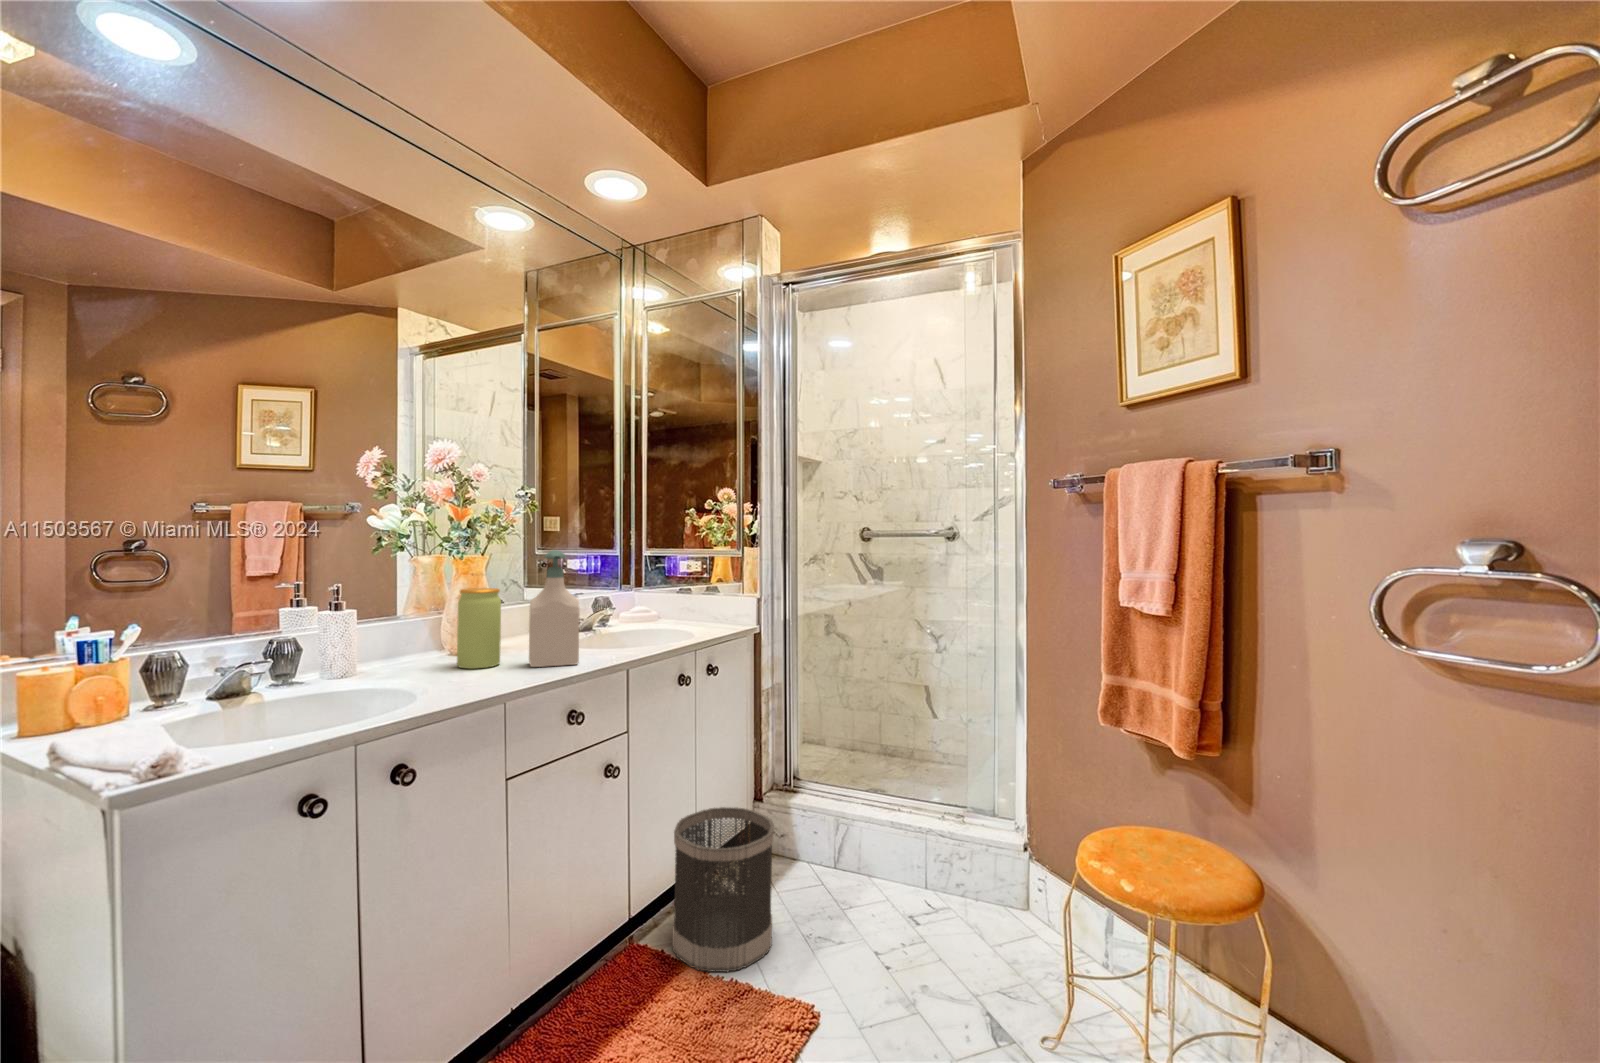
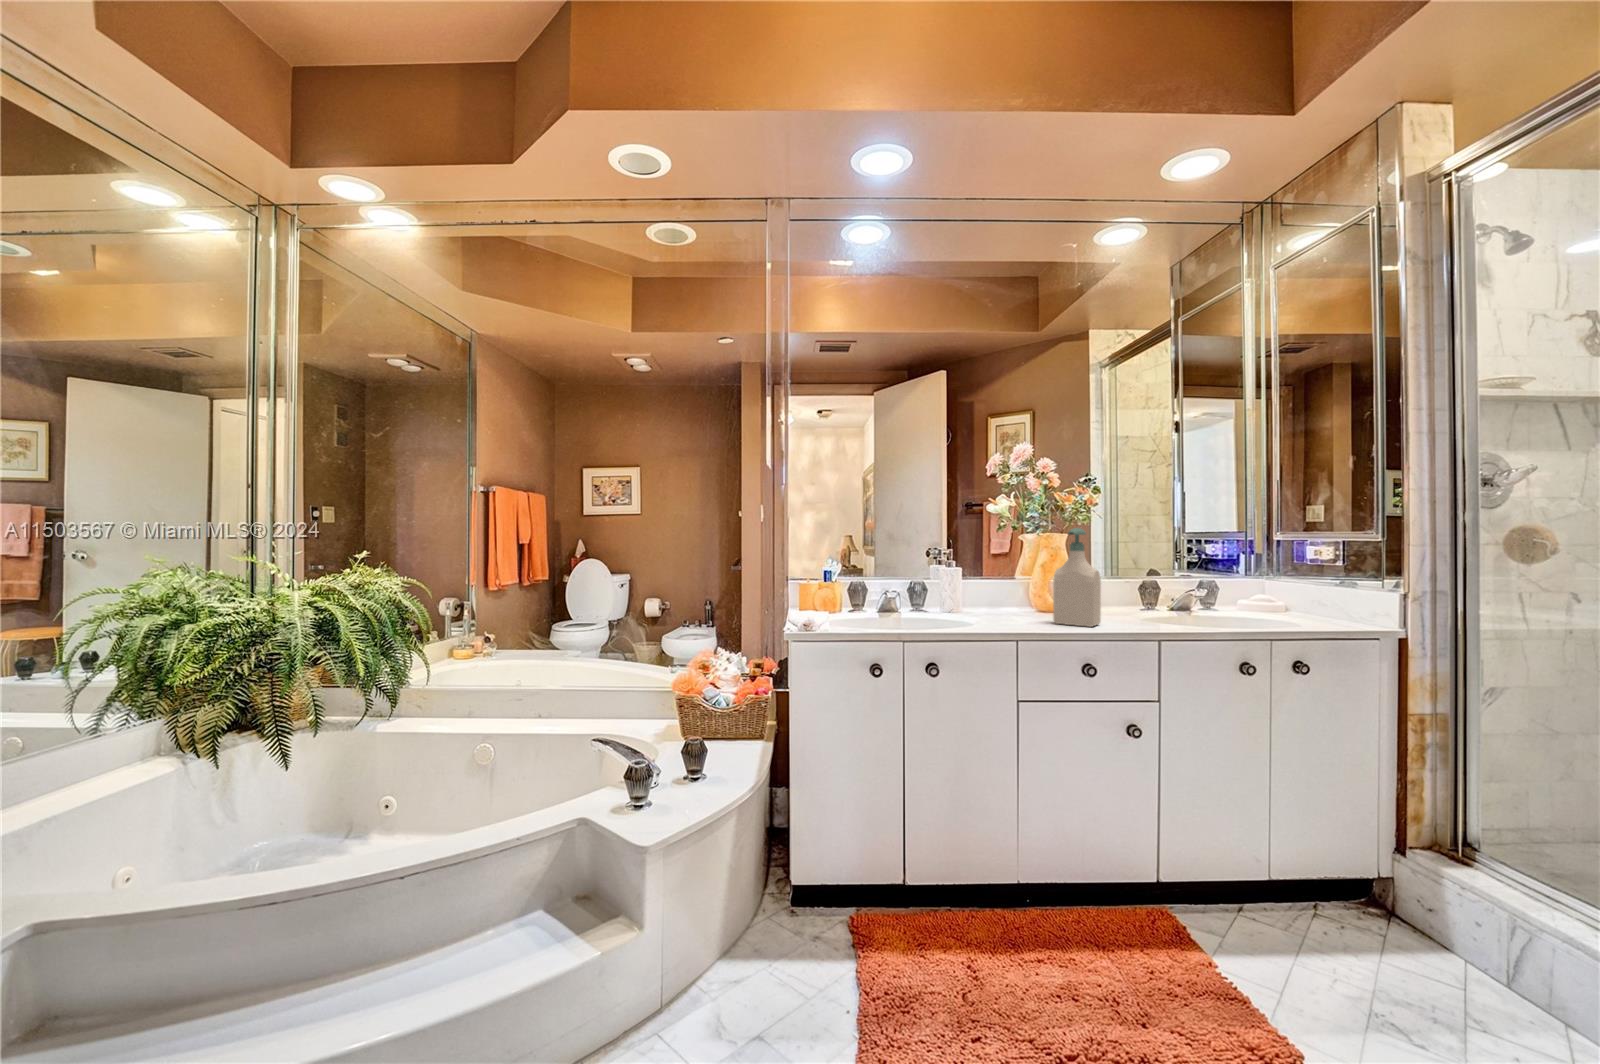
jar: present [457,588,501,669] -> none [1010,558,1042,619]
wastebasket: present [672,807,774,972] -> none [1195,808,1330,995]

